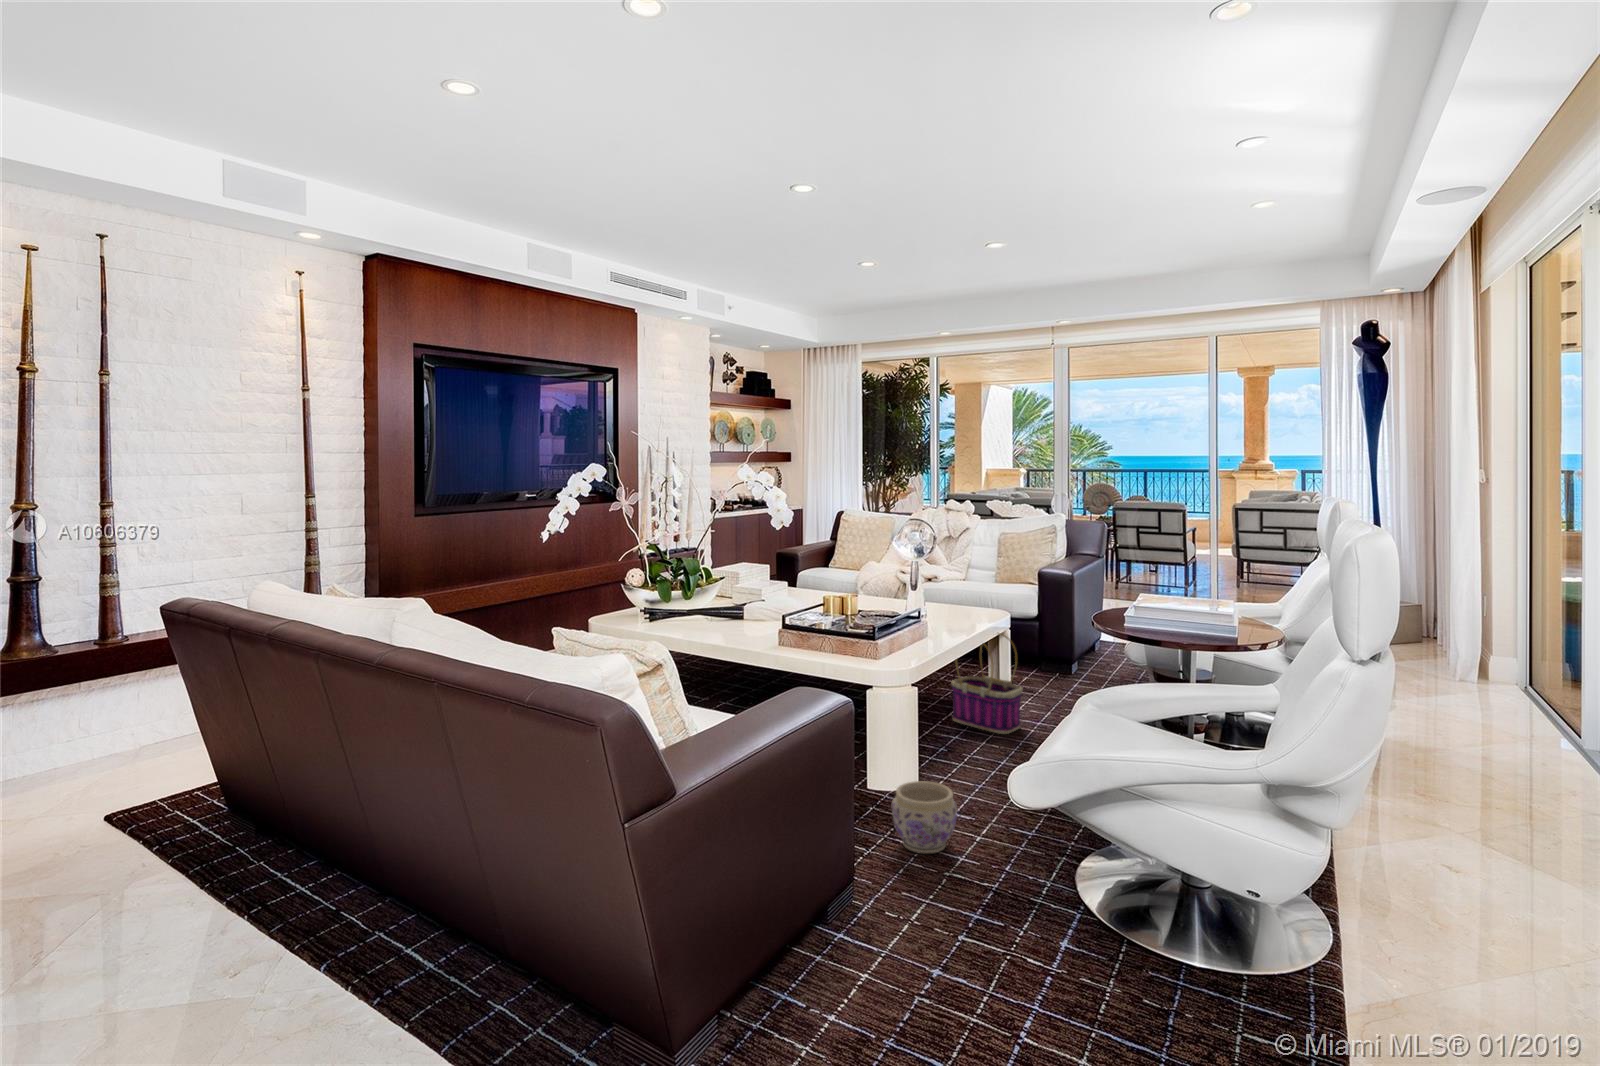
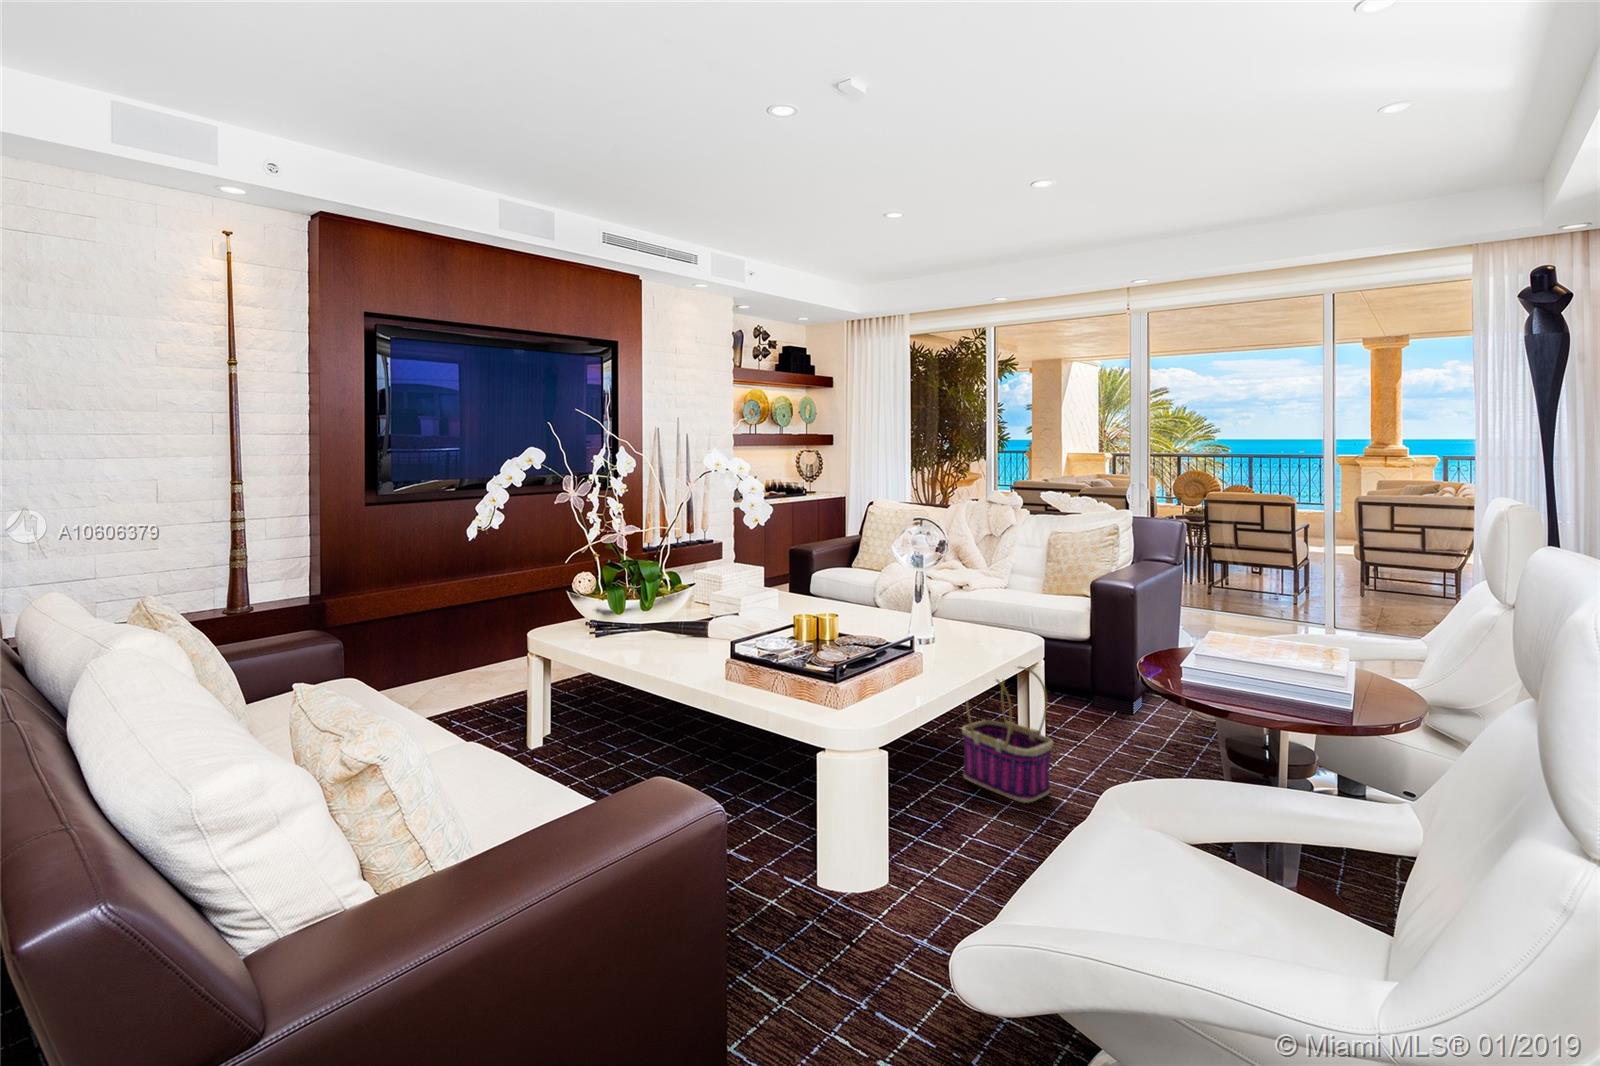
planter: present [892,781,957,854] -> none [816,901,911,1018]

